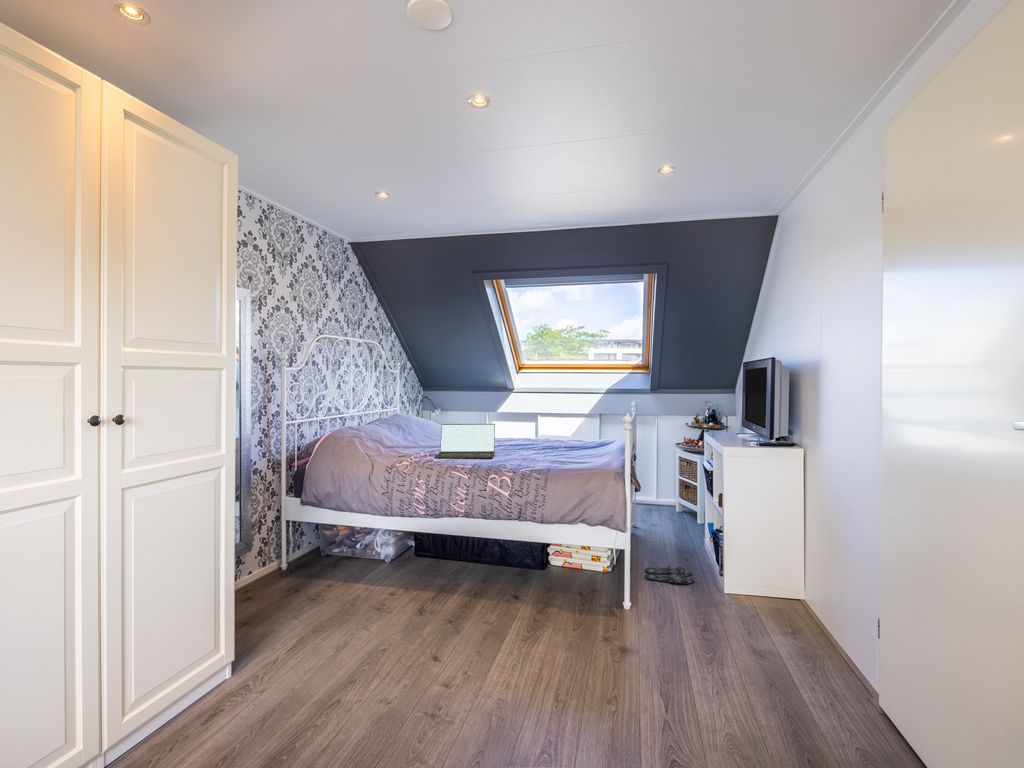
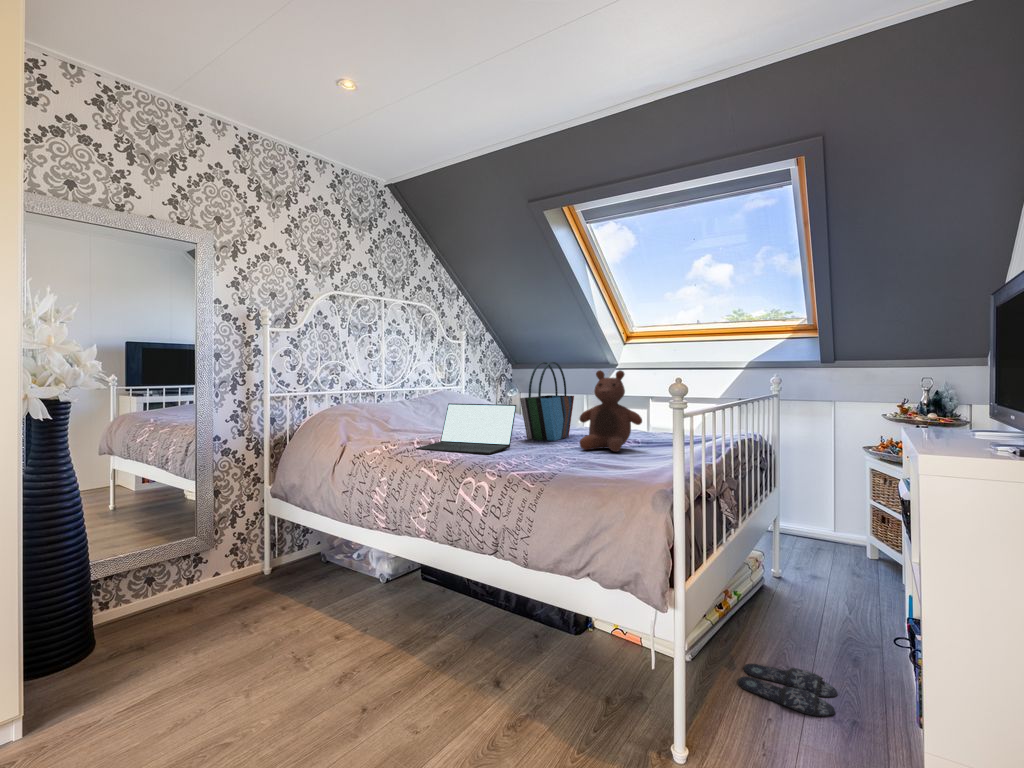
tote bag: none [486,391,512,447] -> present [520,361,574,441]
stuffed bear: none [531,399,574,452] -> present [579,370,642,452]

